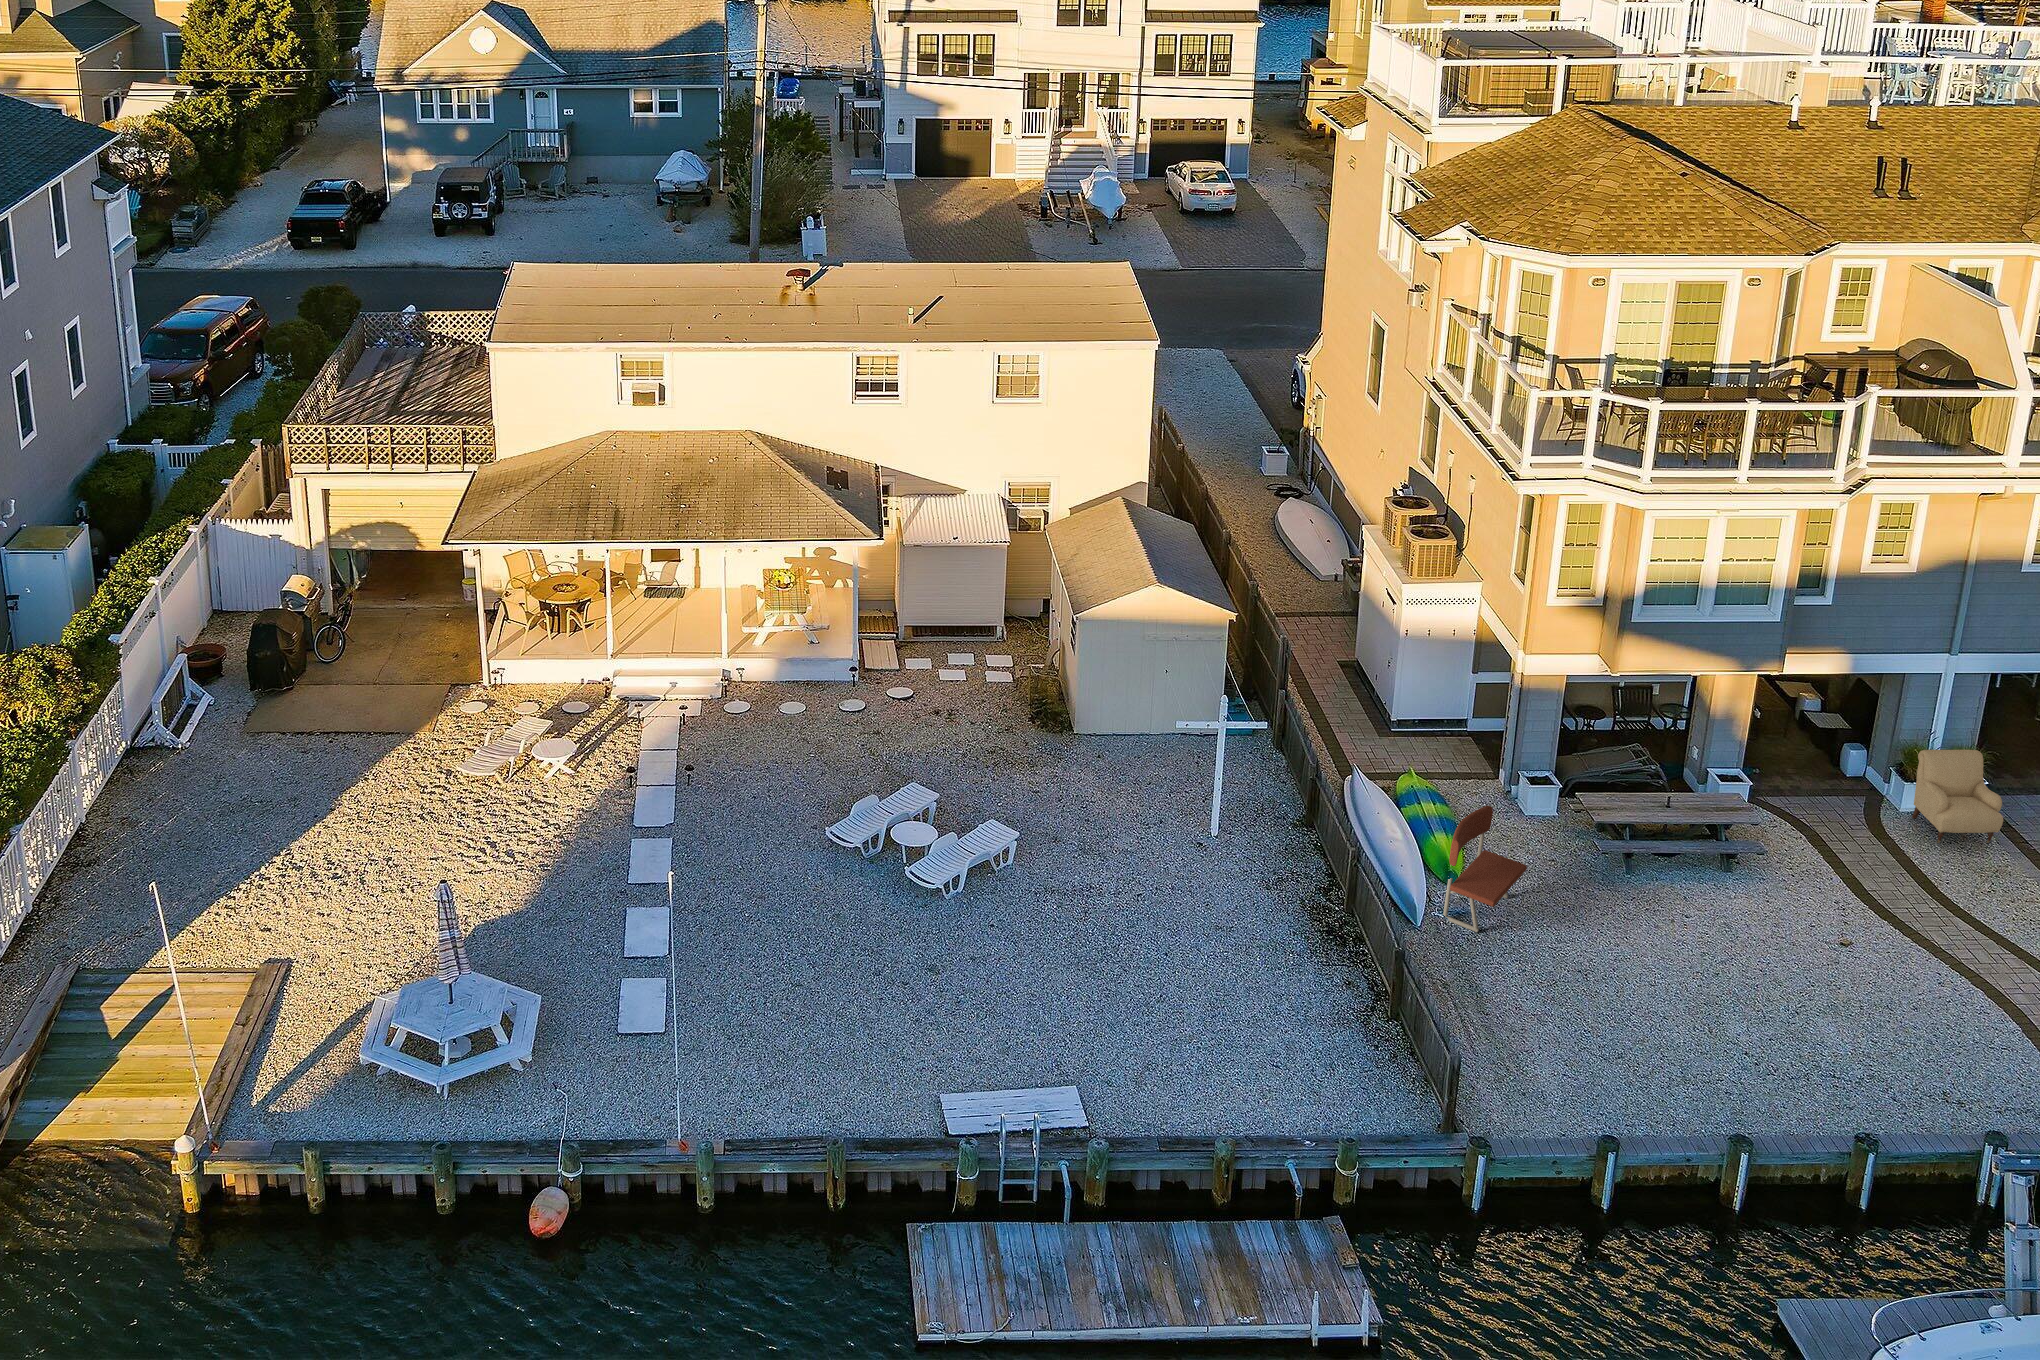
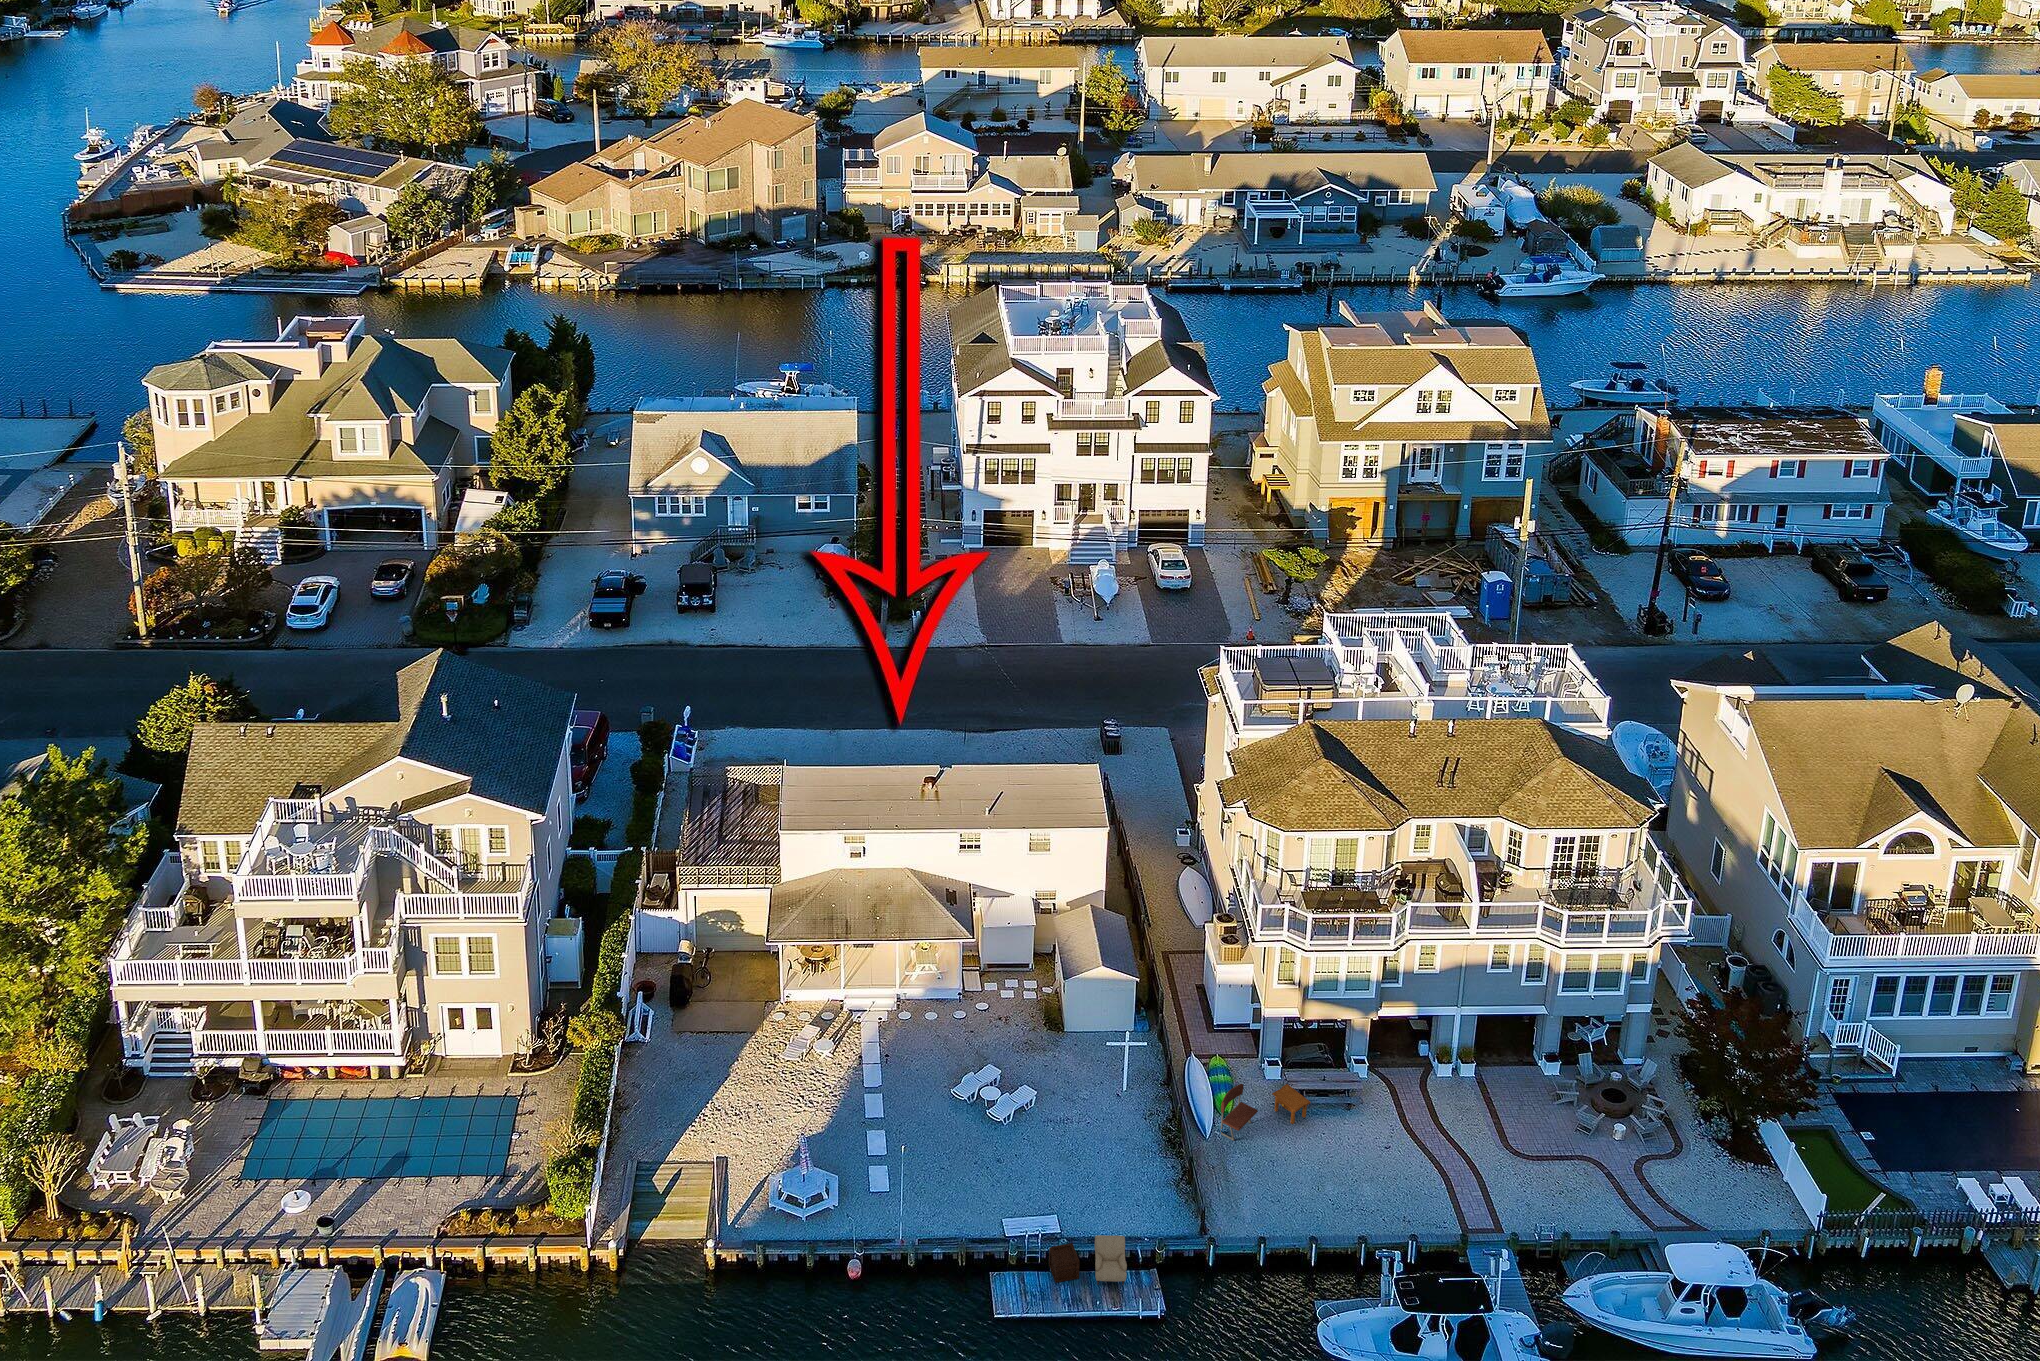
chair: present [1912,750,2003,843] -> present [1095,1235,1127,1285]
side table: none [1552,816,1645,900] -> present [1273,1084,1311,1124]
wooden crate: none [1061,1154,1146,1256] -> present [1049,1243,1080,1283]

